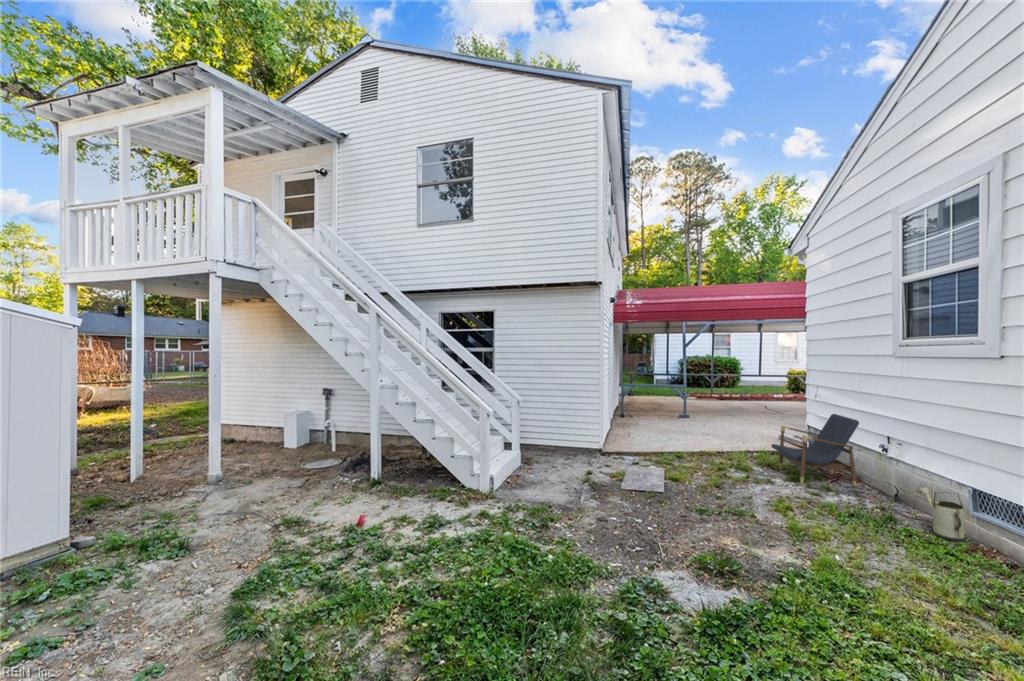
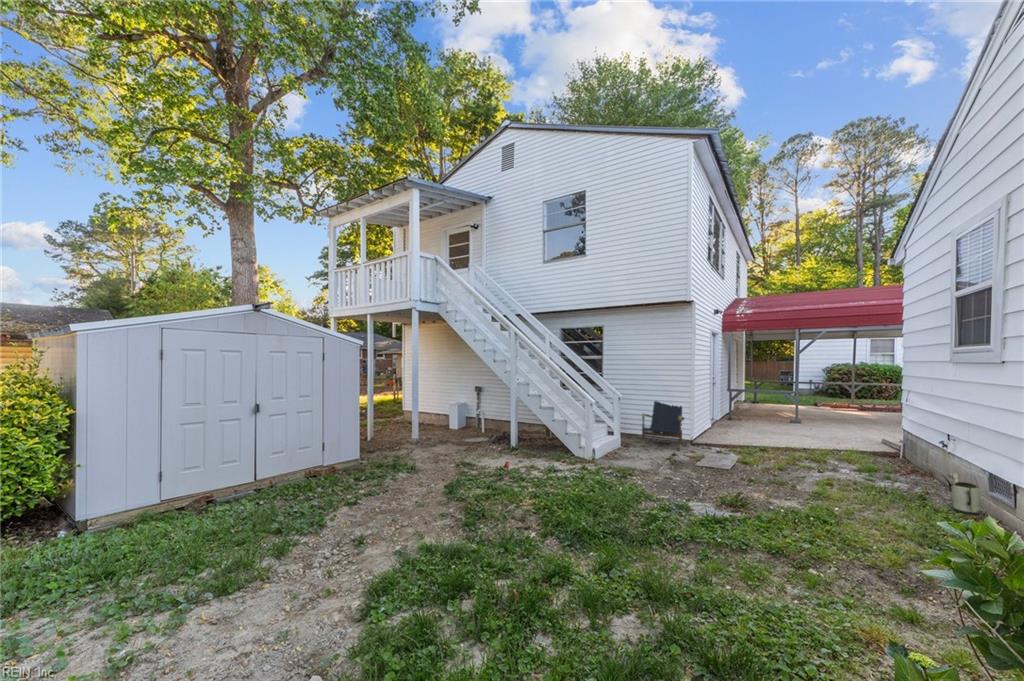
lounge chair: present [771,414,859,486] -> present [642,401,684,449]

